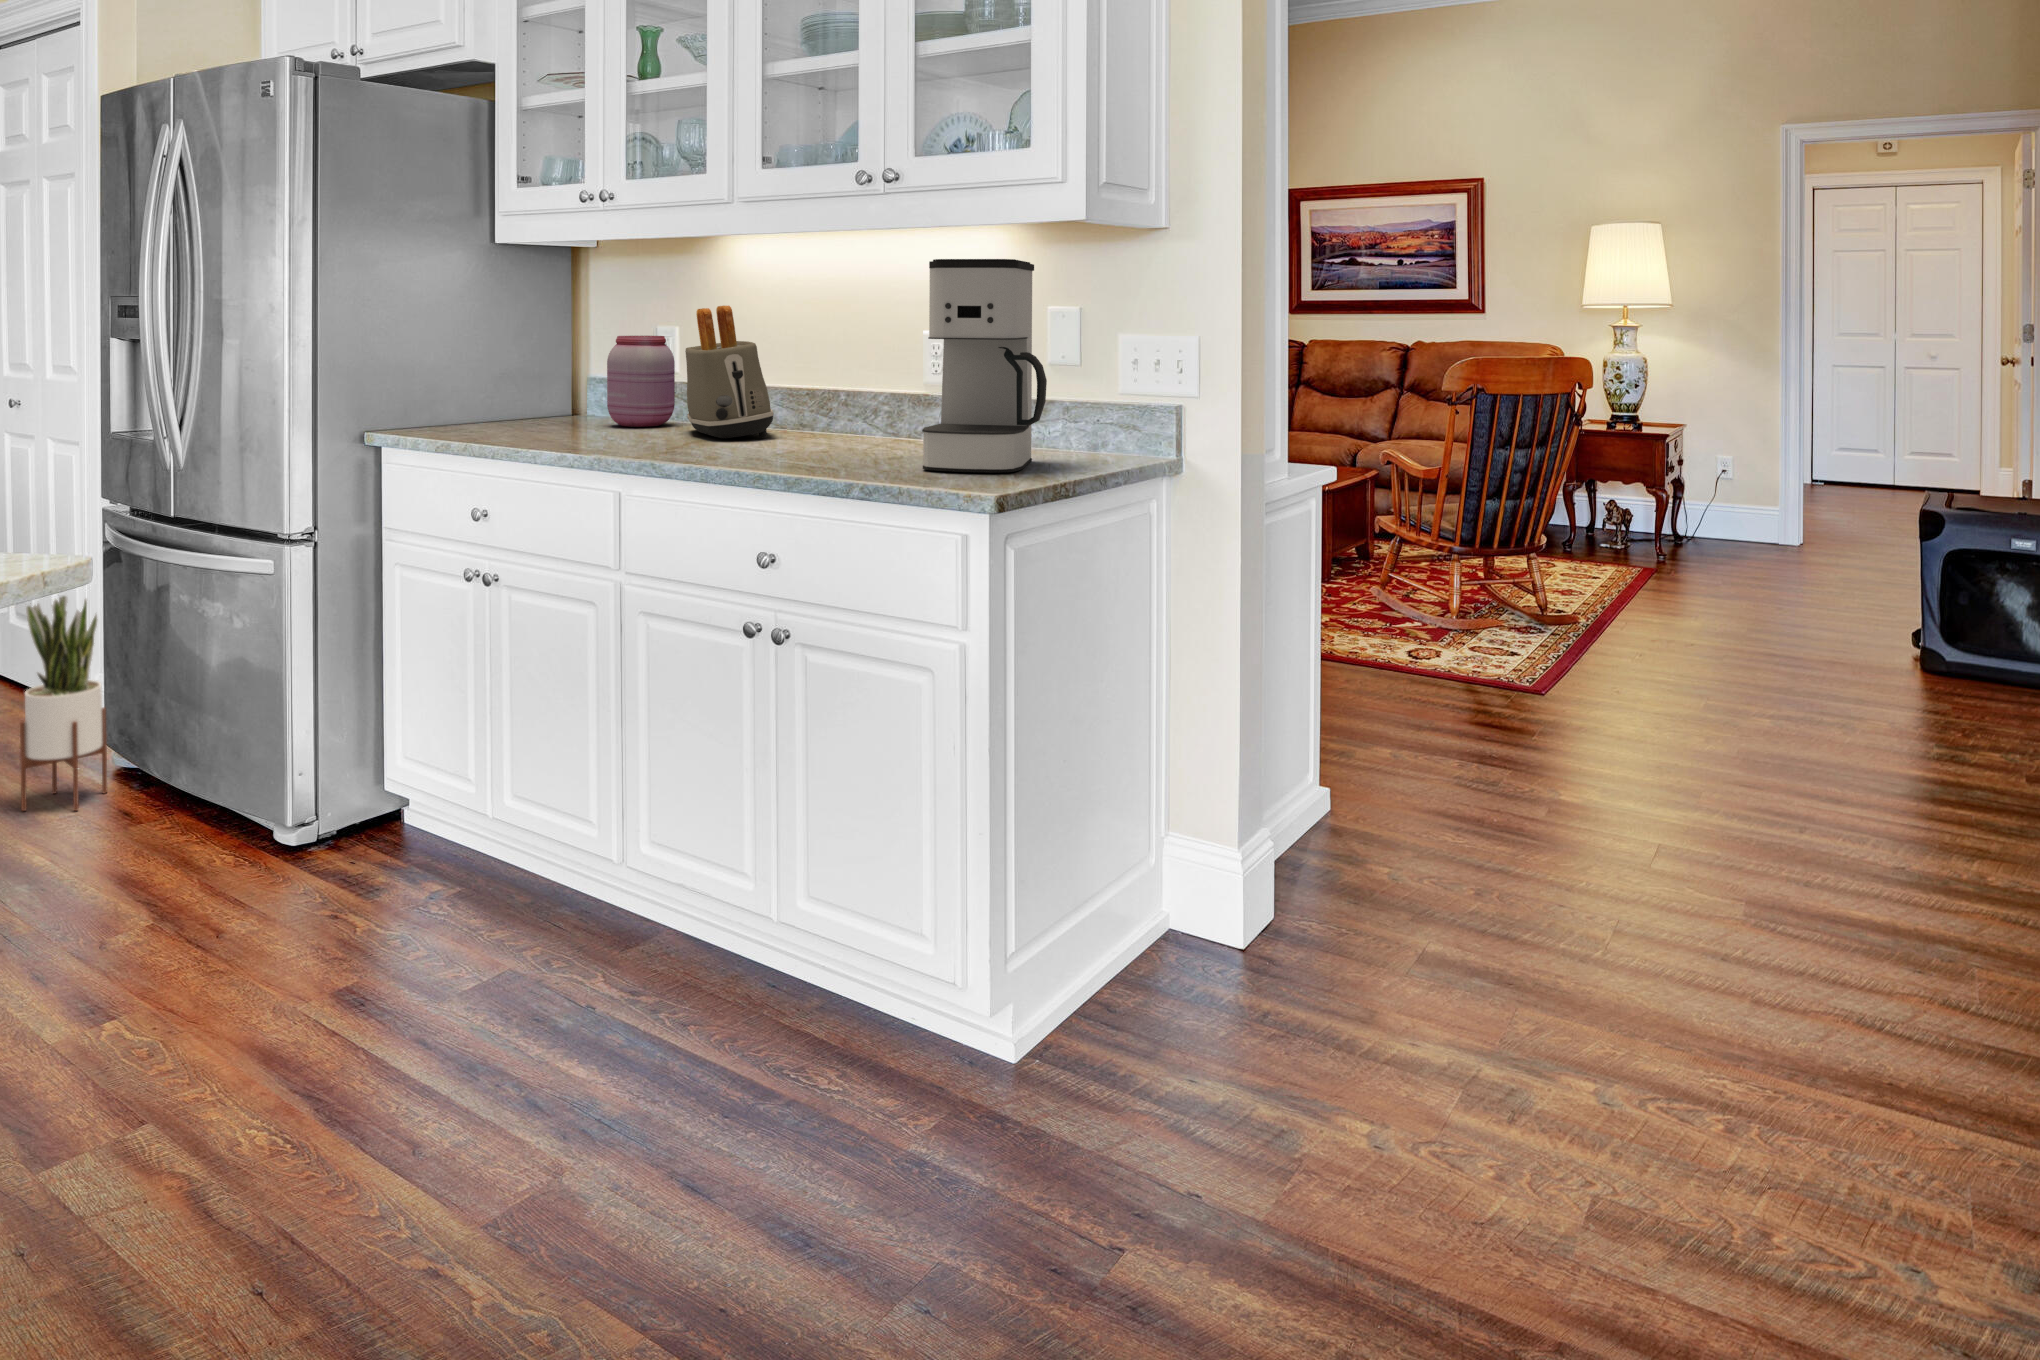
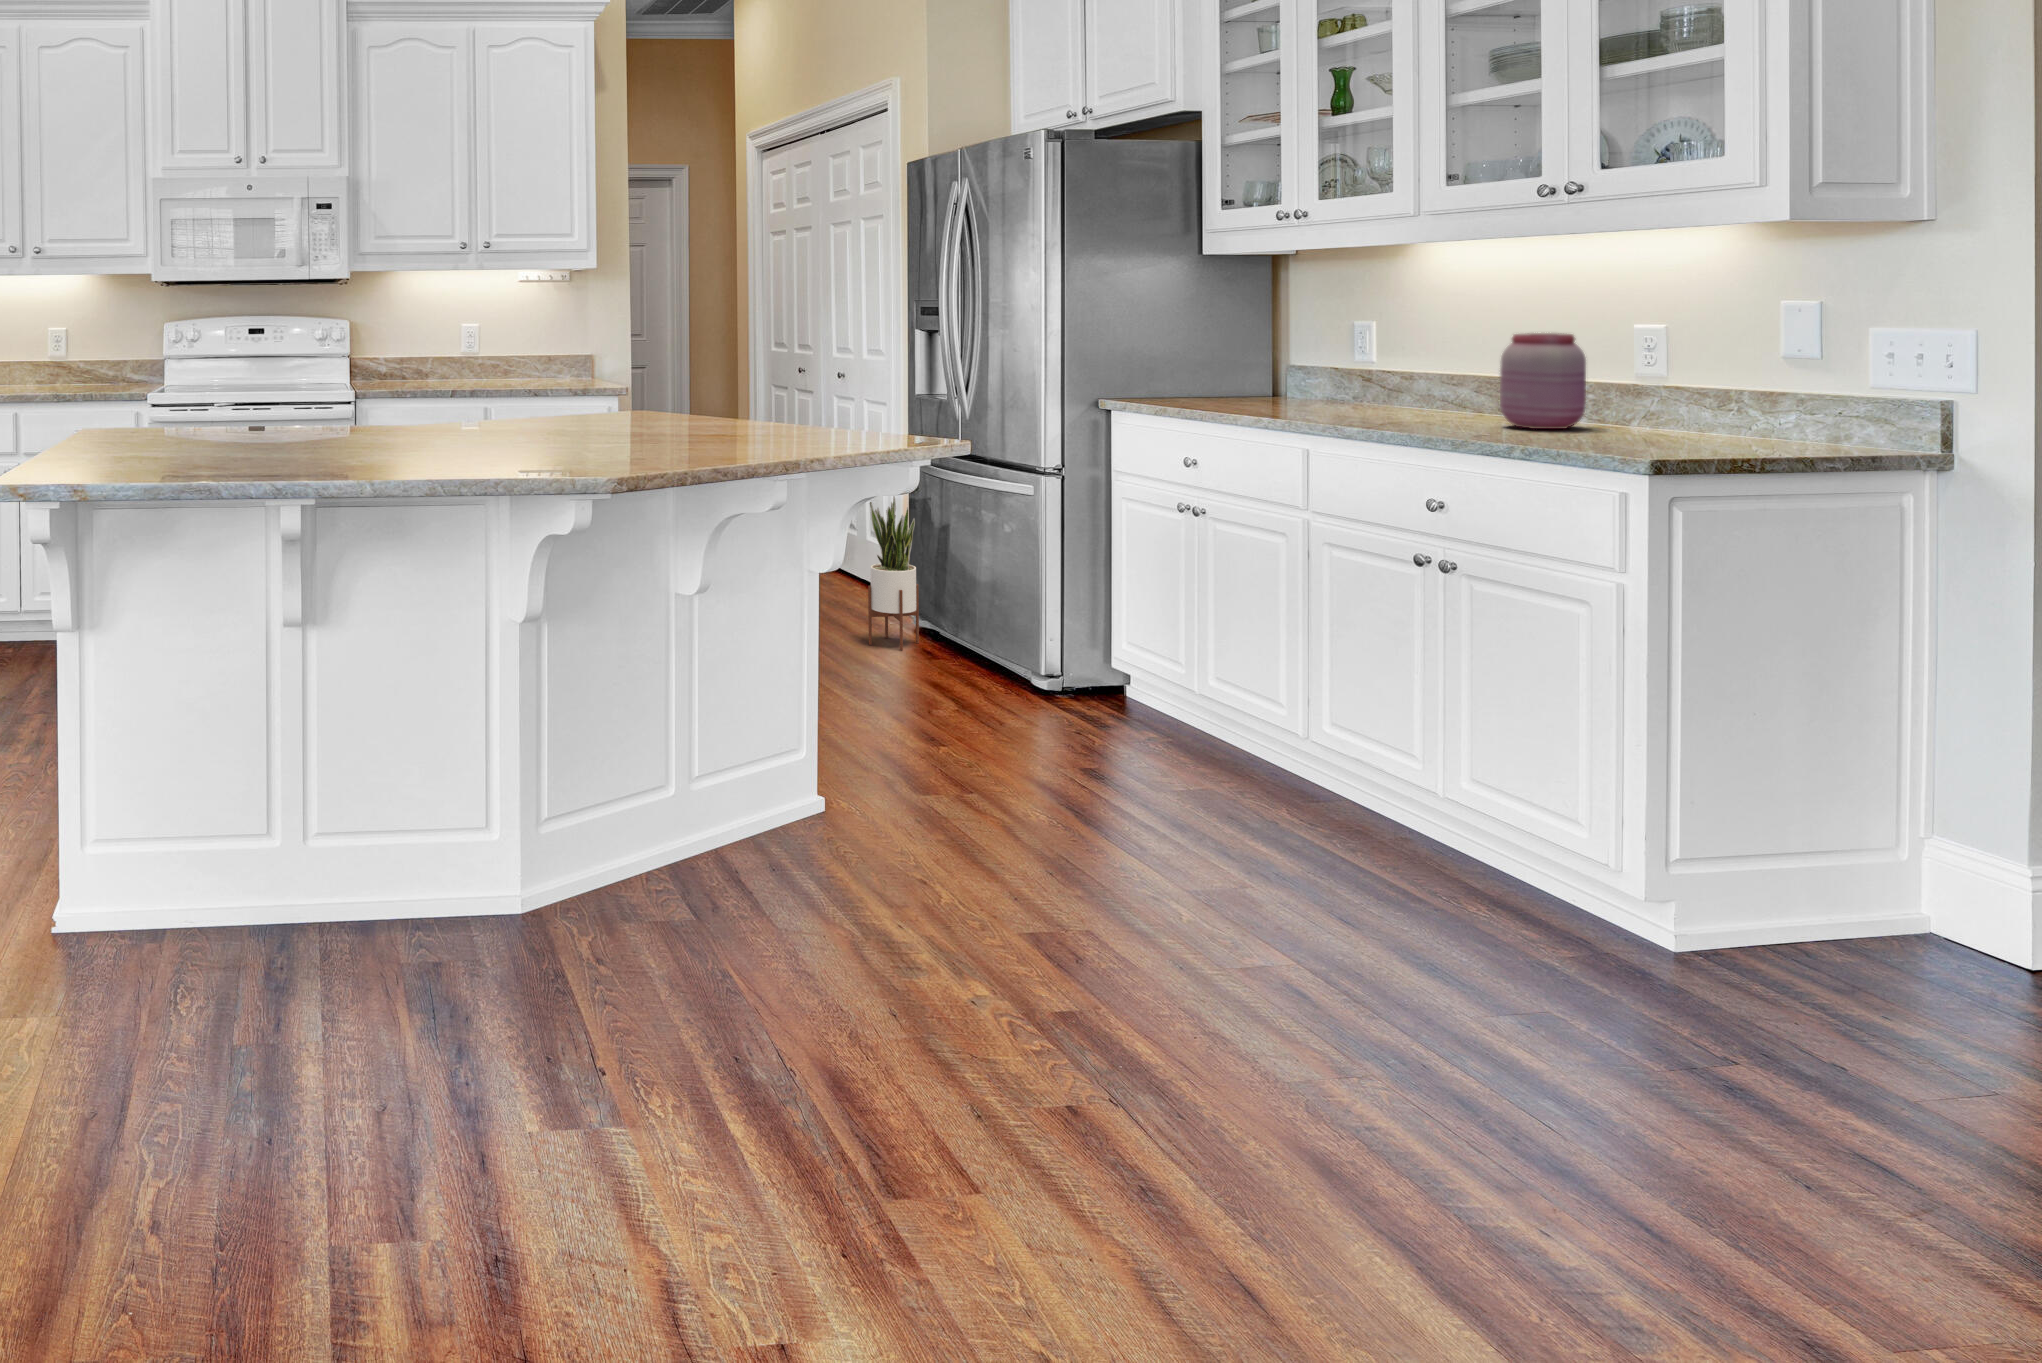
coffee maker: present [922,259,1047,473] -> none [1597,259,1745,453]
toaster: present [685,306,774,438] -> none [1374,301,1458,415]
jar: present [607,336,675,427] -> present [1500,333,1586,429]

